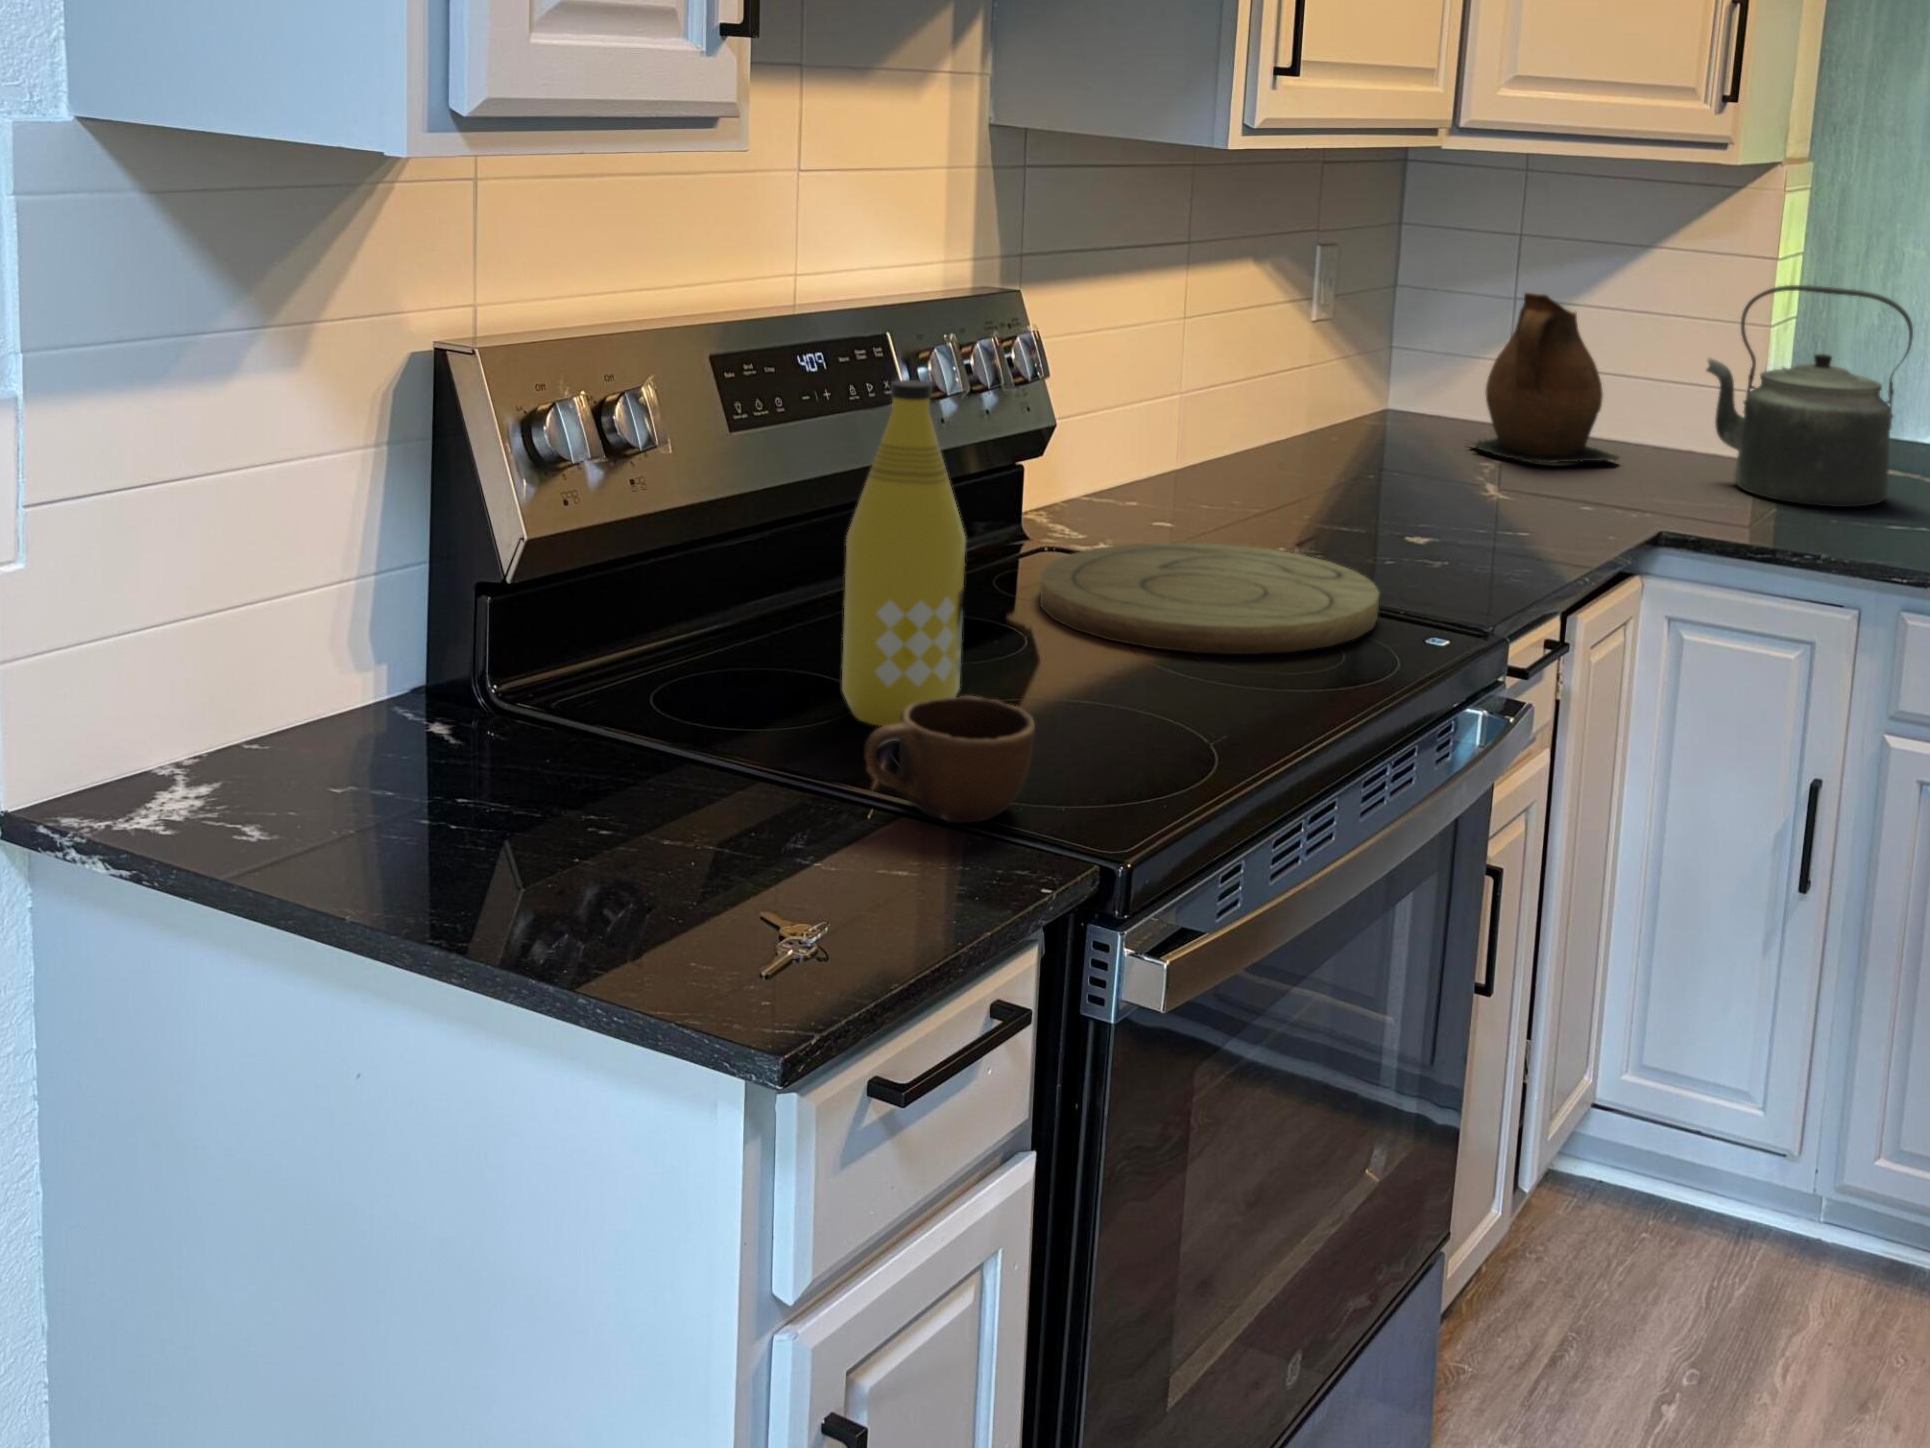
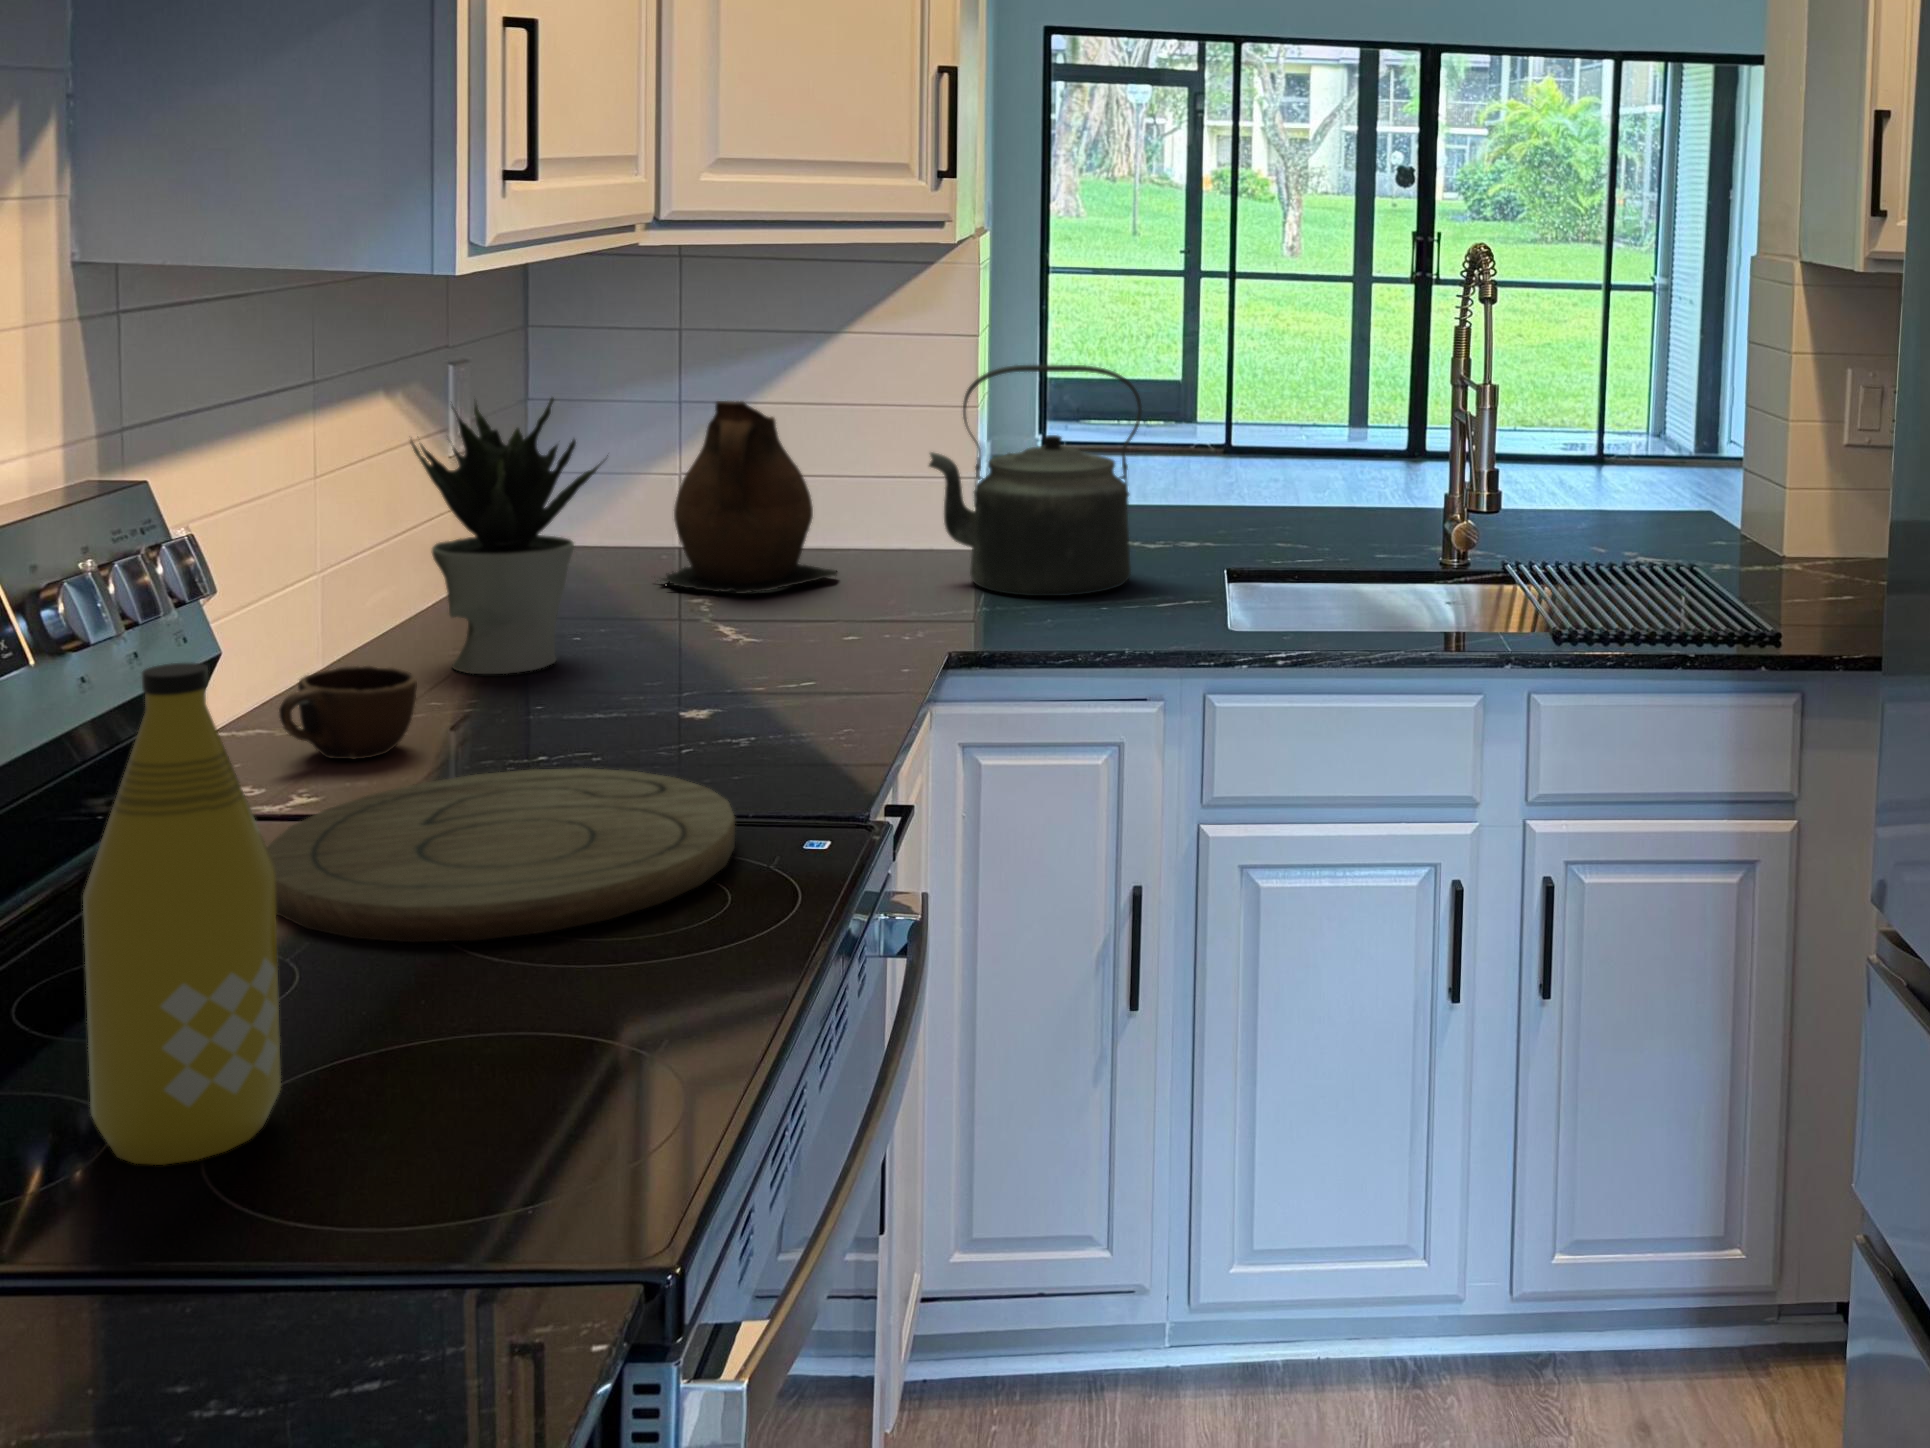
potted plant: none [1257,259,1409,490] -> present [410,398,608,674]
mug: present [864,696,1035,823] -> present [279,666,417,759]

